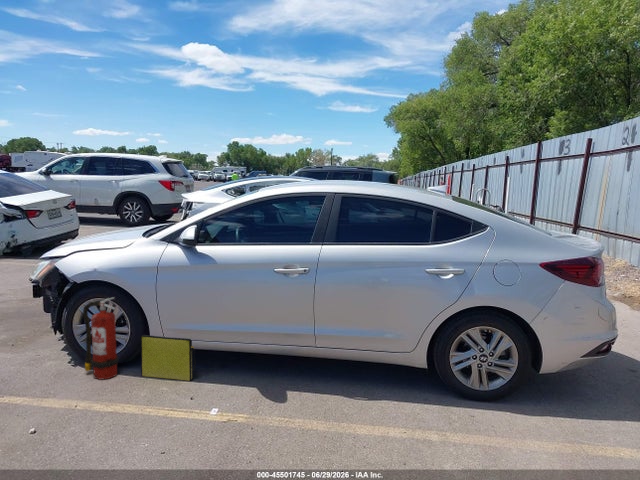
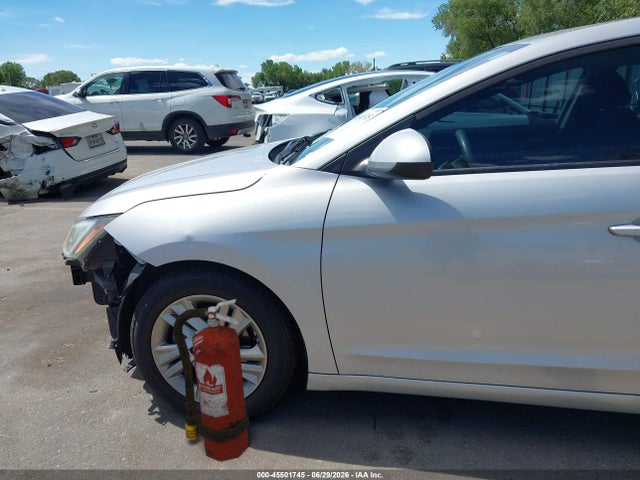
bag: present [140,335,196,381] -> none [293,371,411,463]

